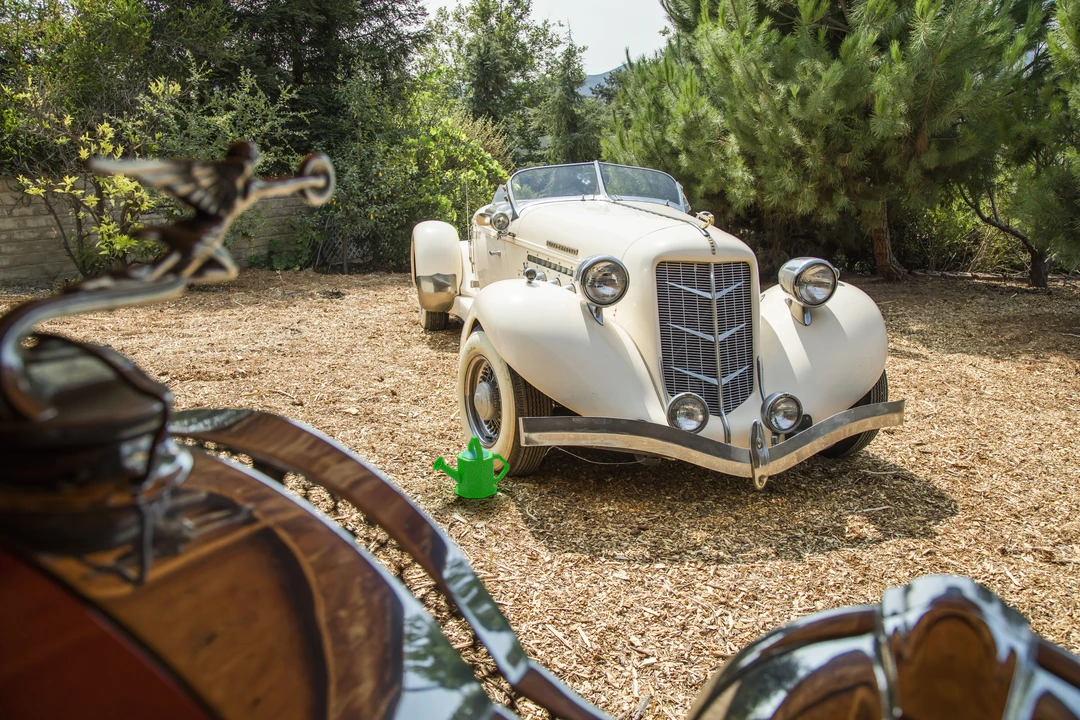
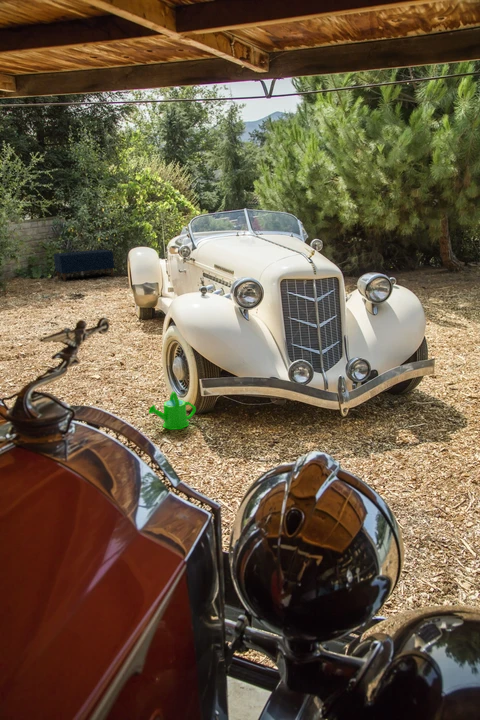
bench: none [305,231,391,274] -> present [54,249,114,281]

